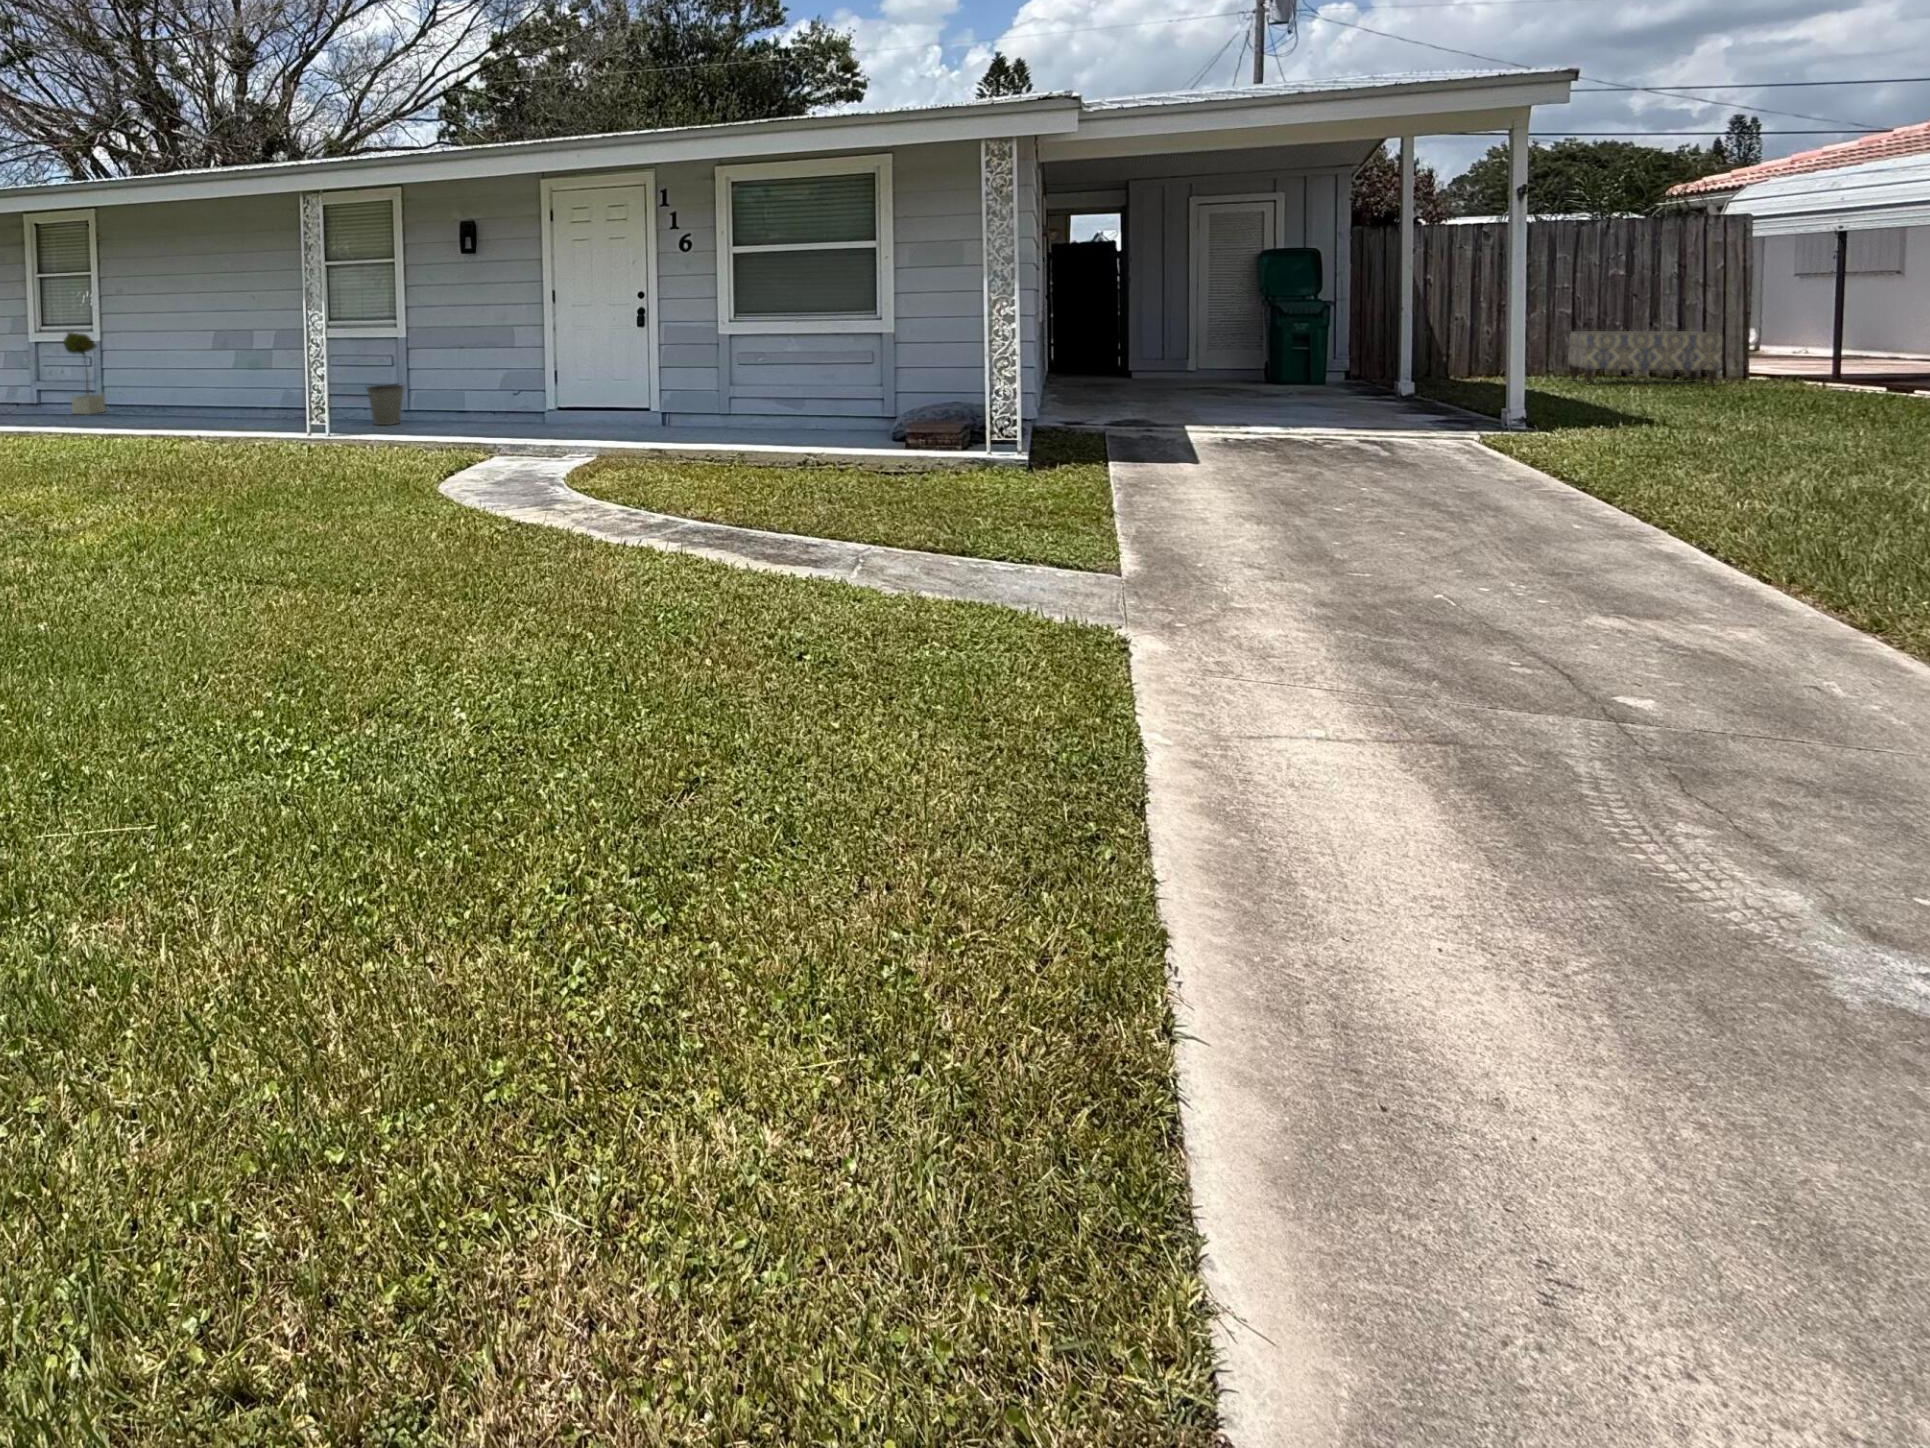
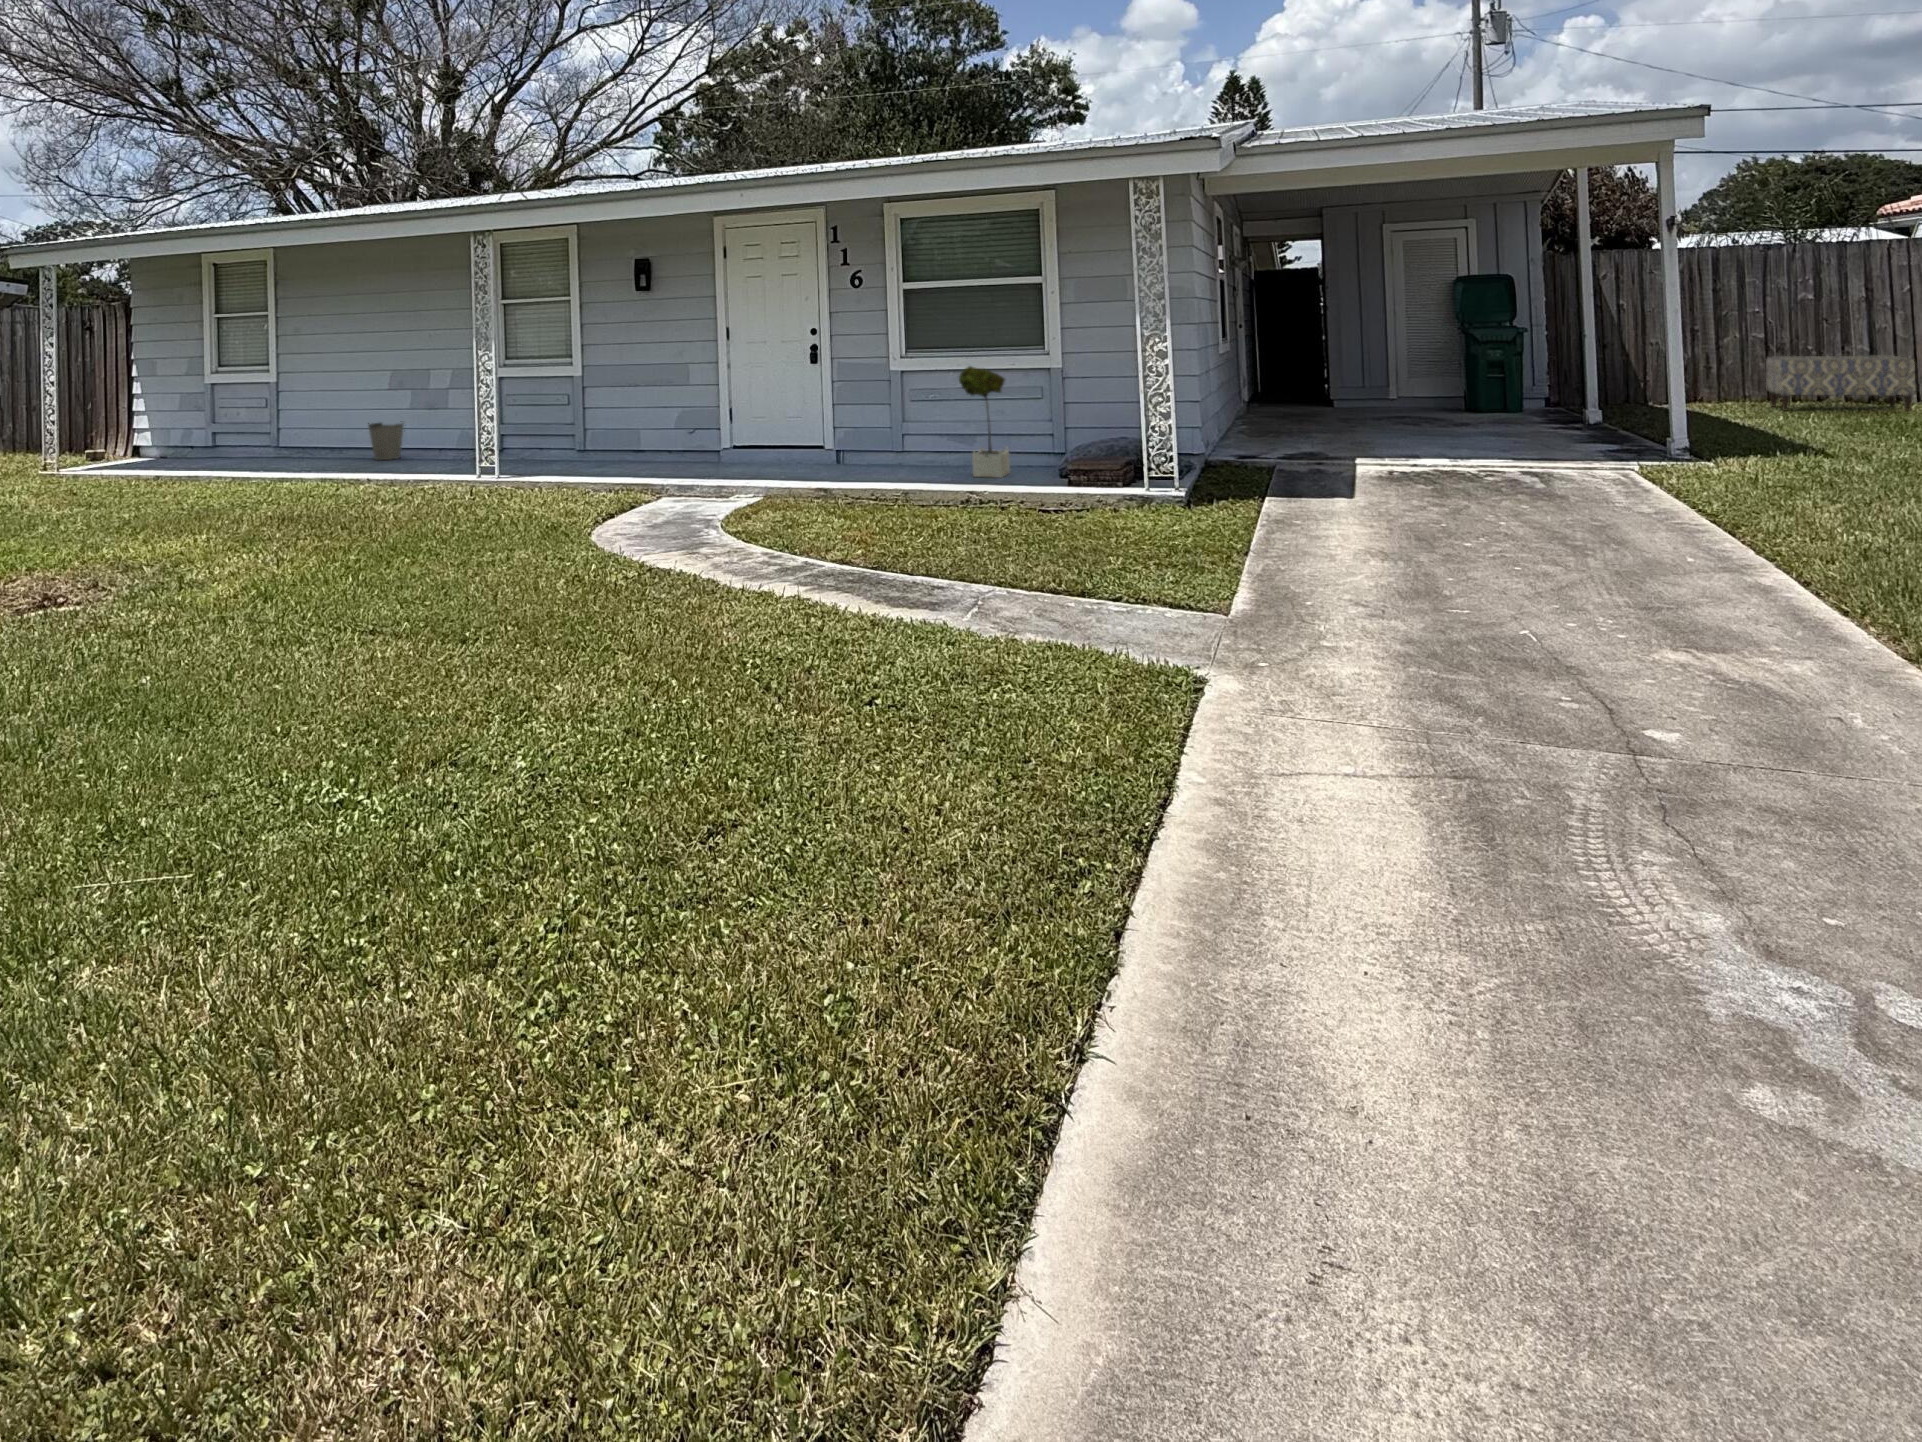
potted tree: present [63,332,106,414] -> present [959,366,1010,478]
bucket: present [366,385,404,425] -> present [368,423,403,460]

